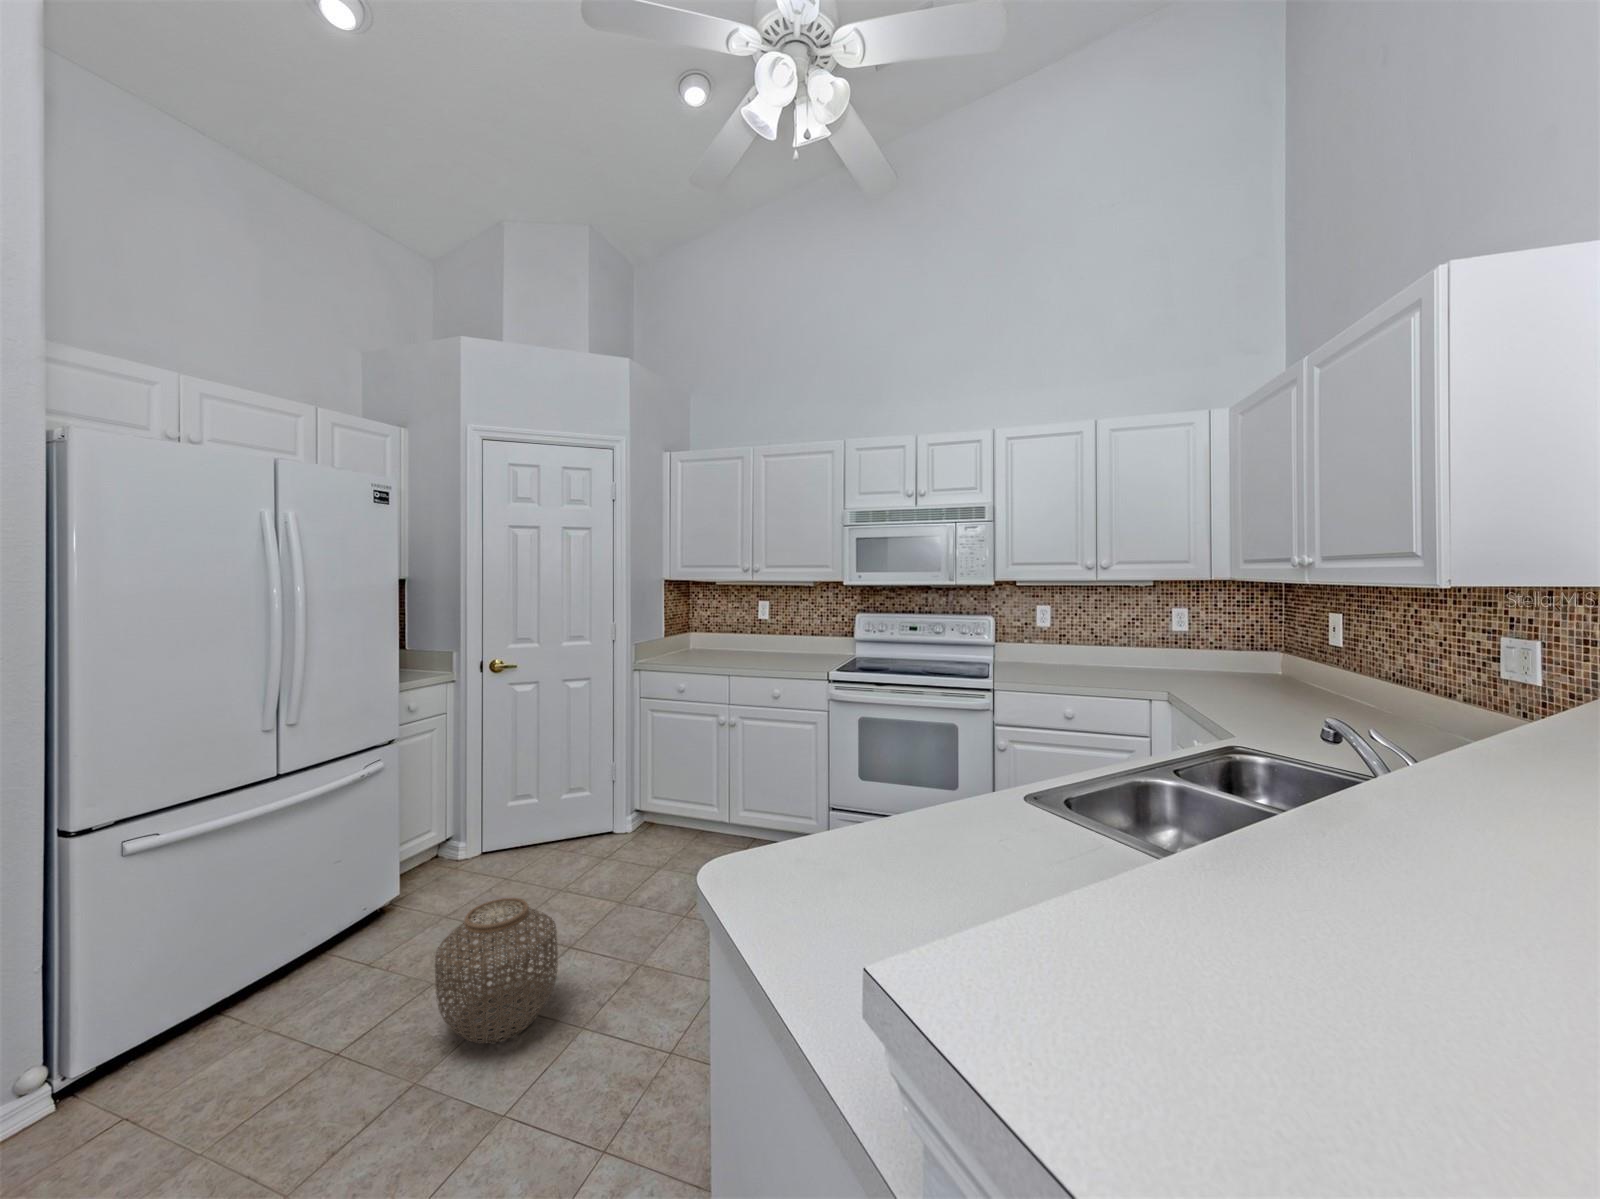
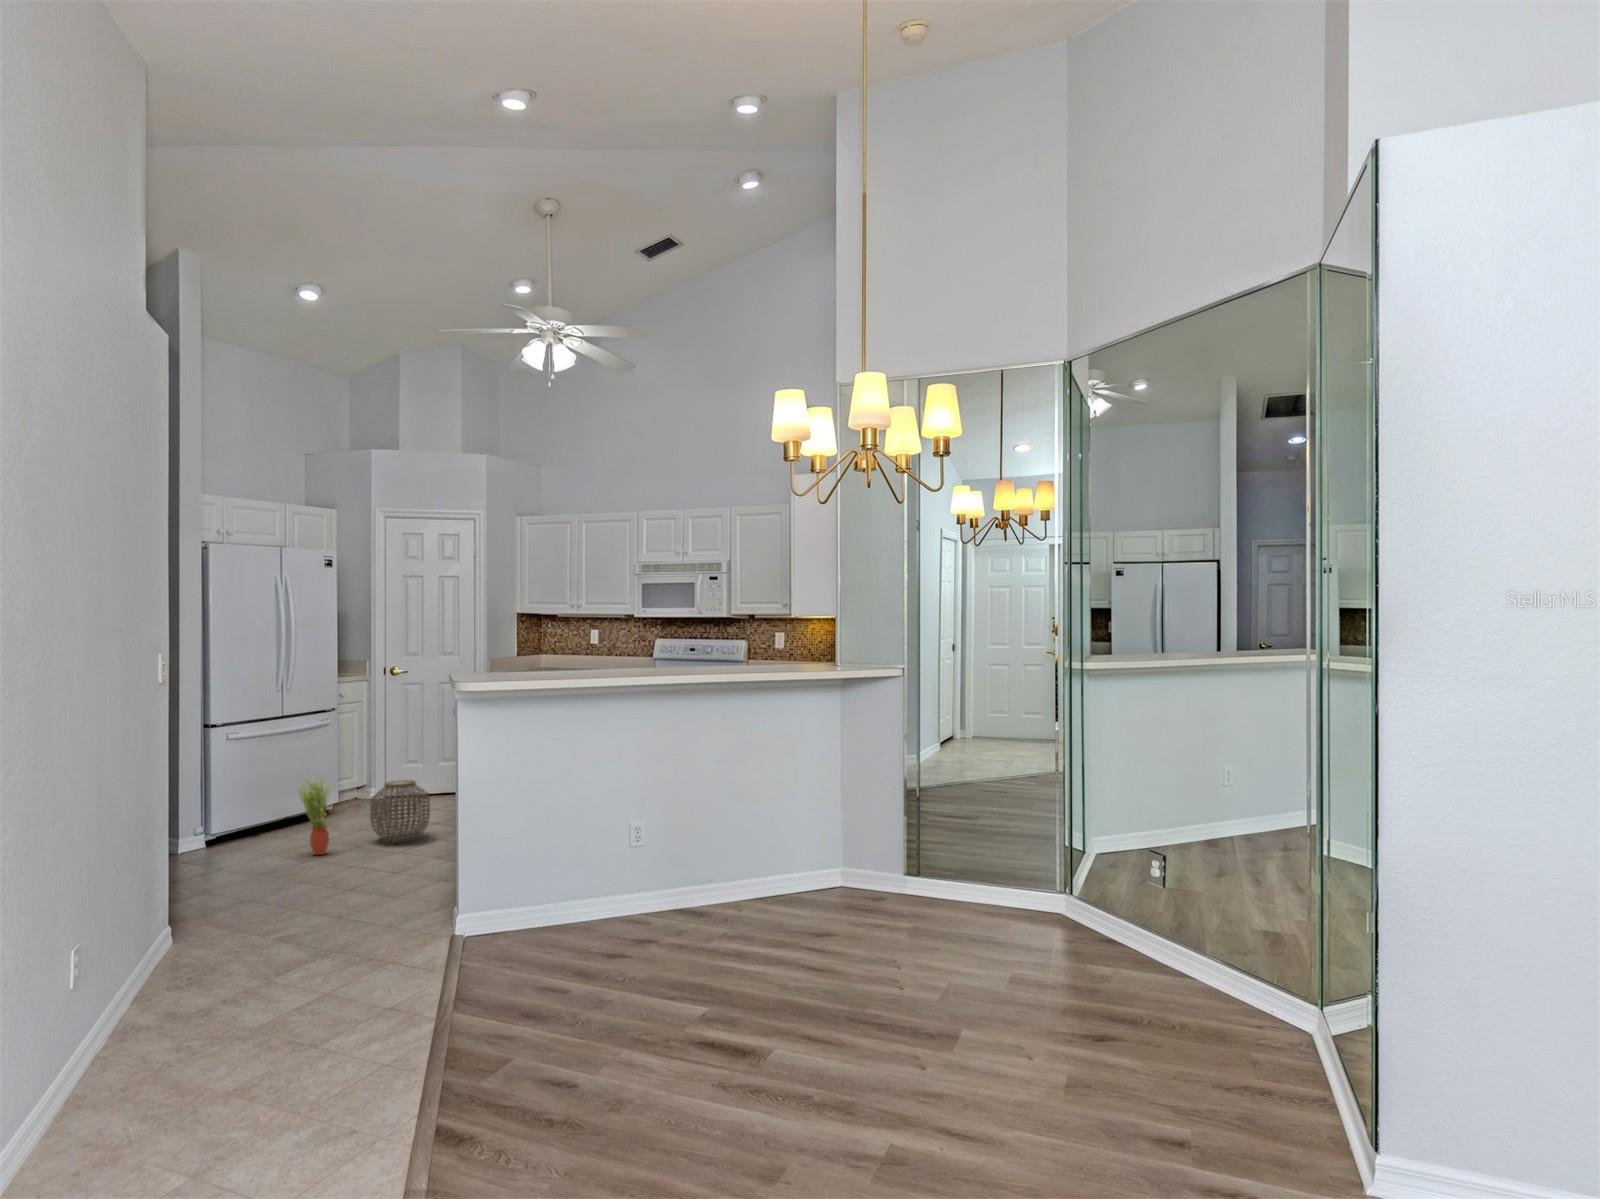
potted plant: none [241,943,336,1133] -> present [298,775,331,855]

